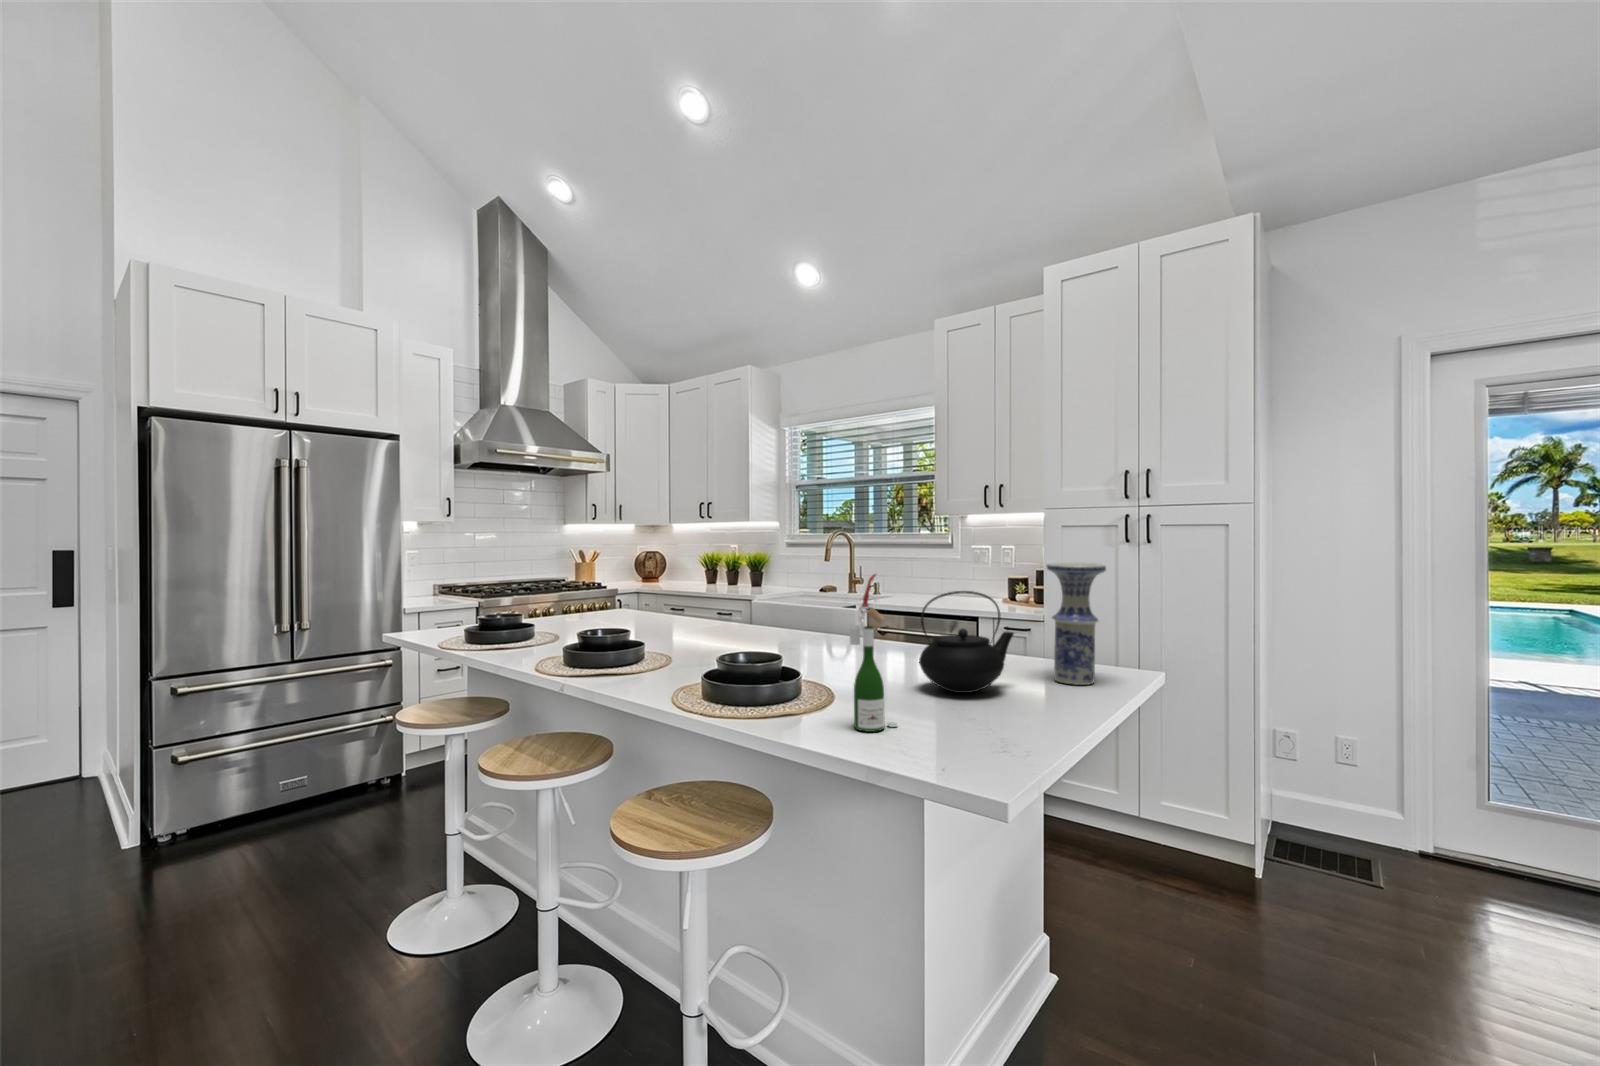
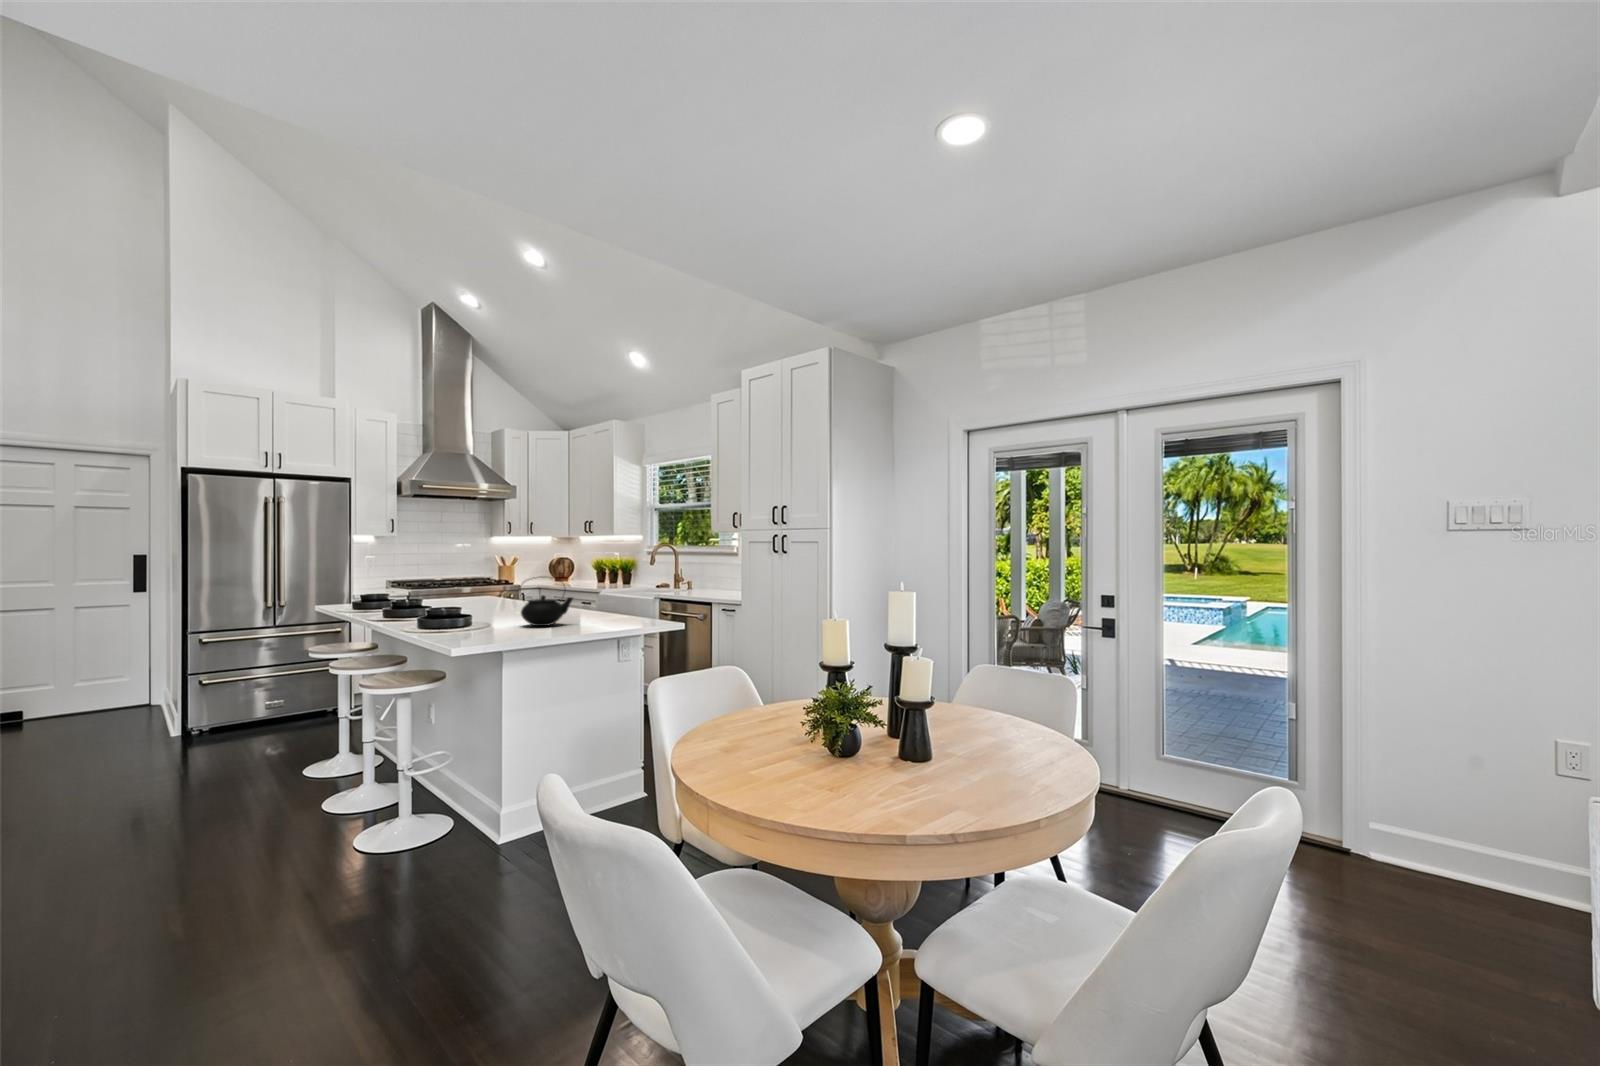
vase: present [1046,563,1106,685] -> none [597,563,626,625]
wine bottle: present [849,574,898,732] -> none [449,566,470,635]

